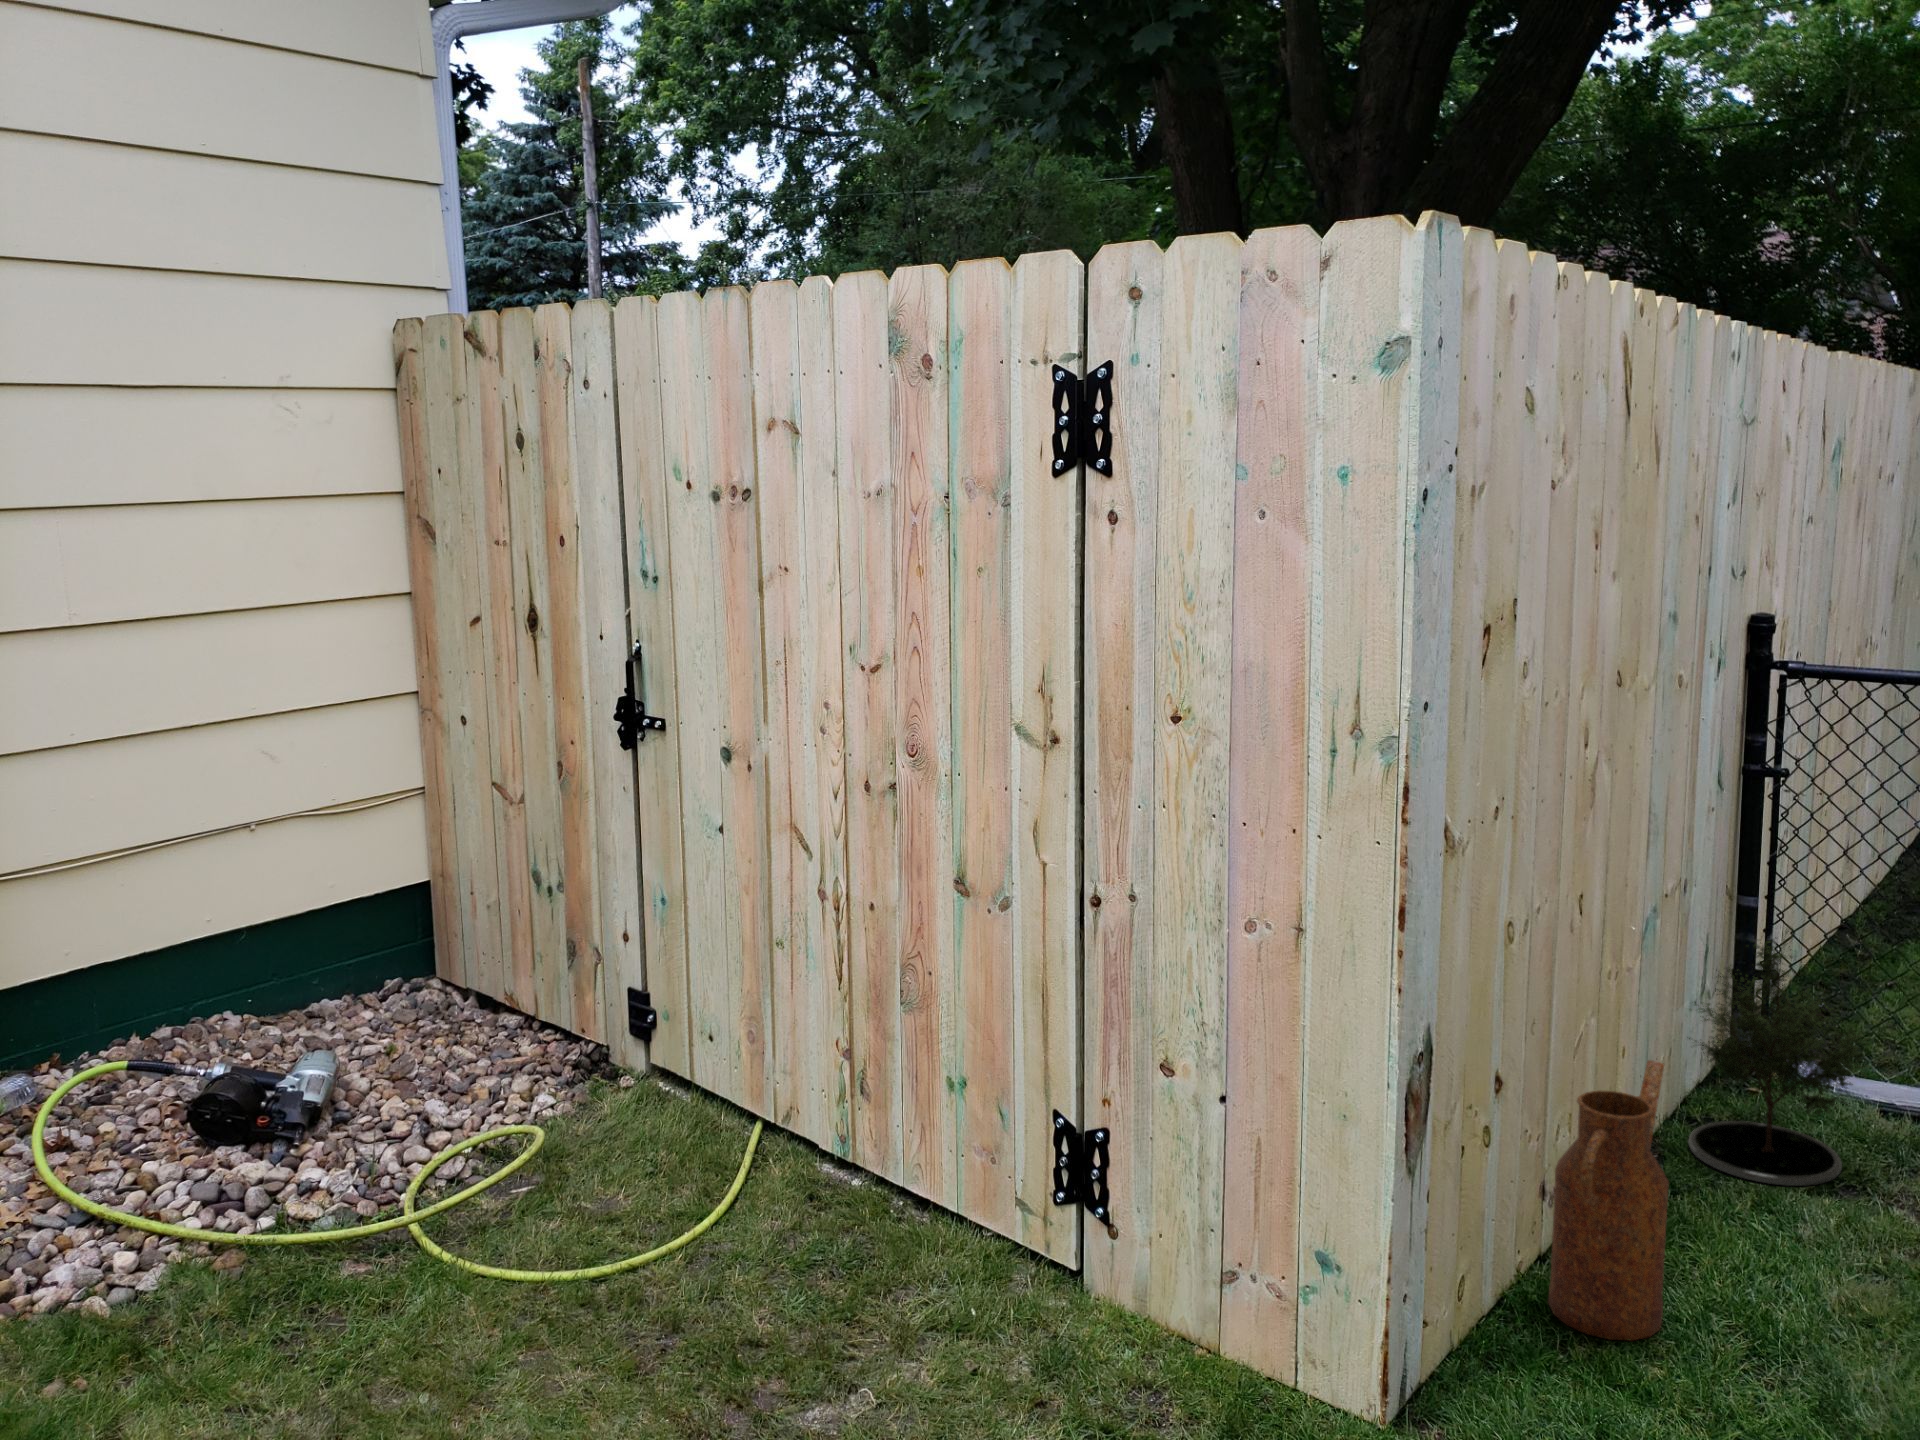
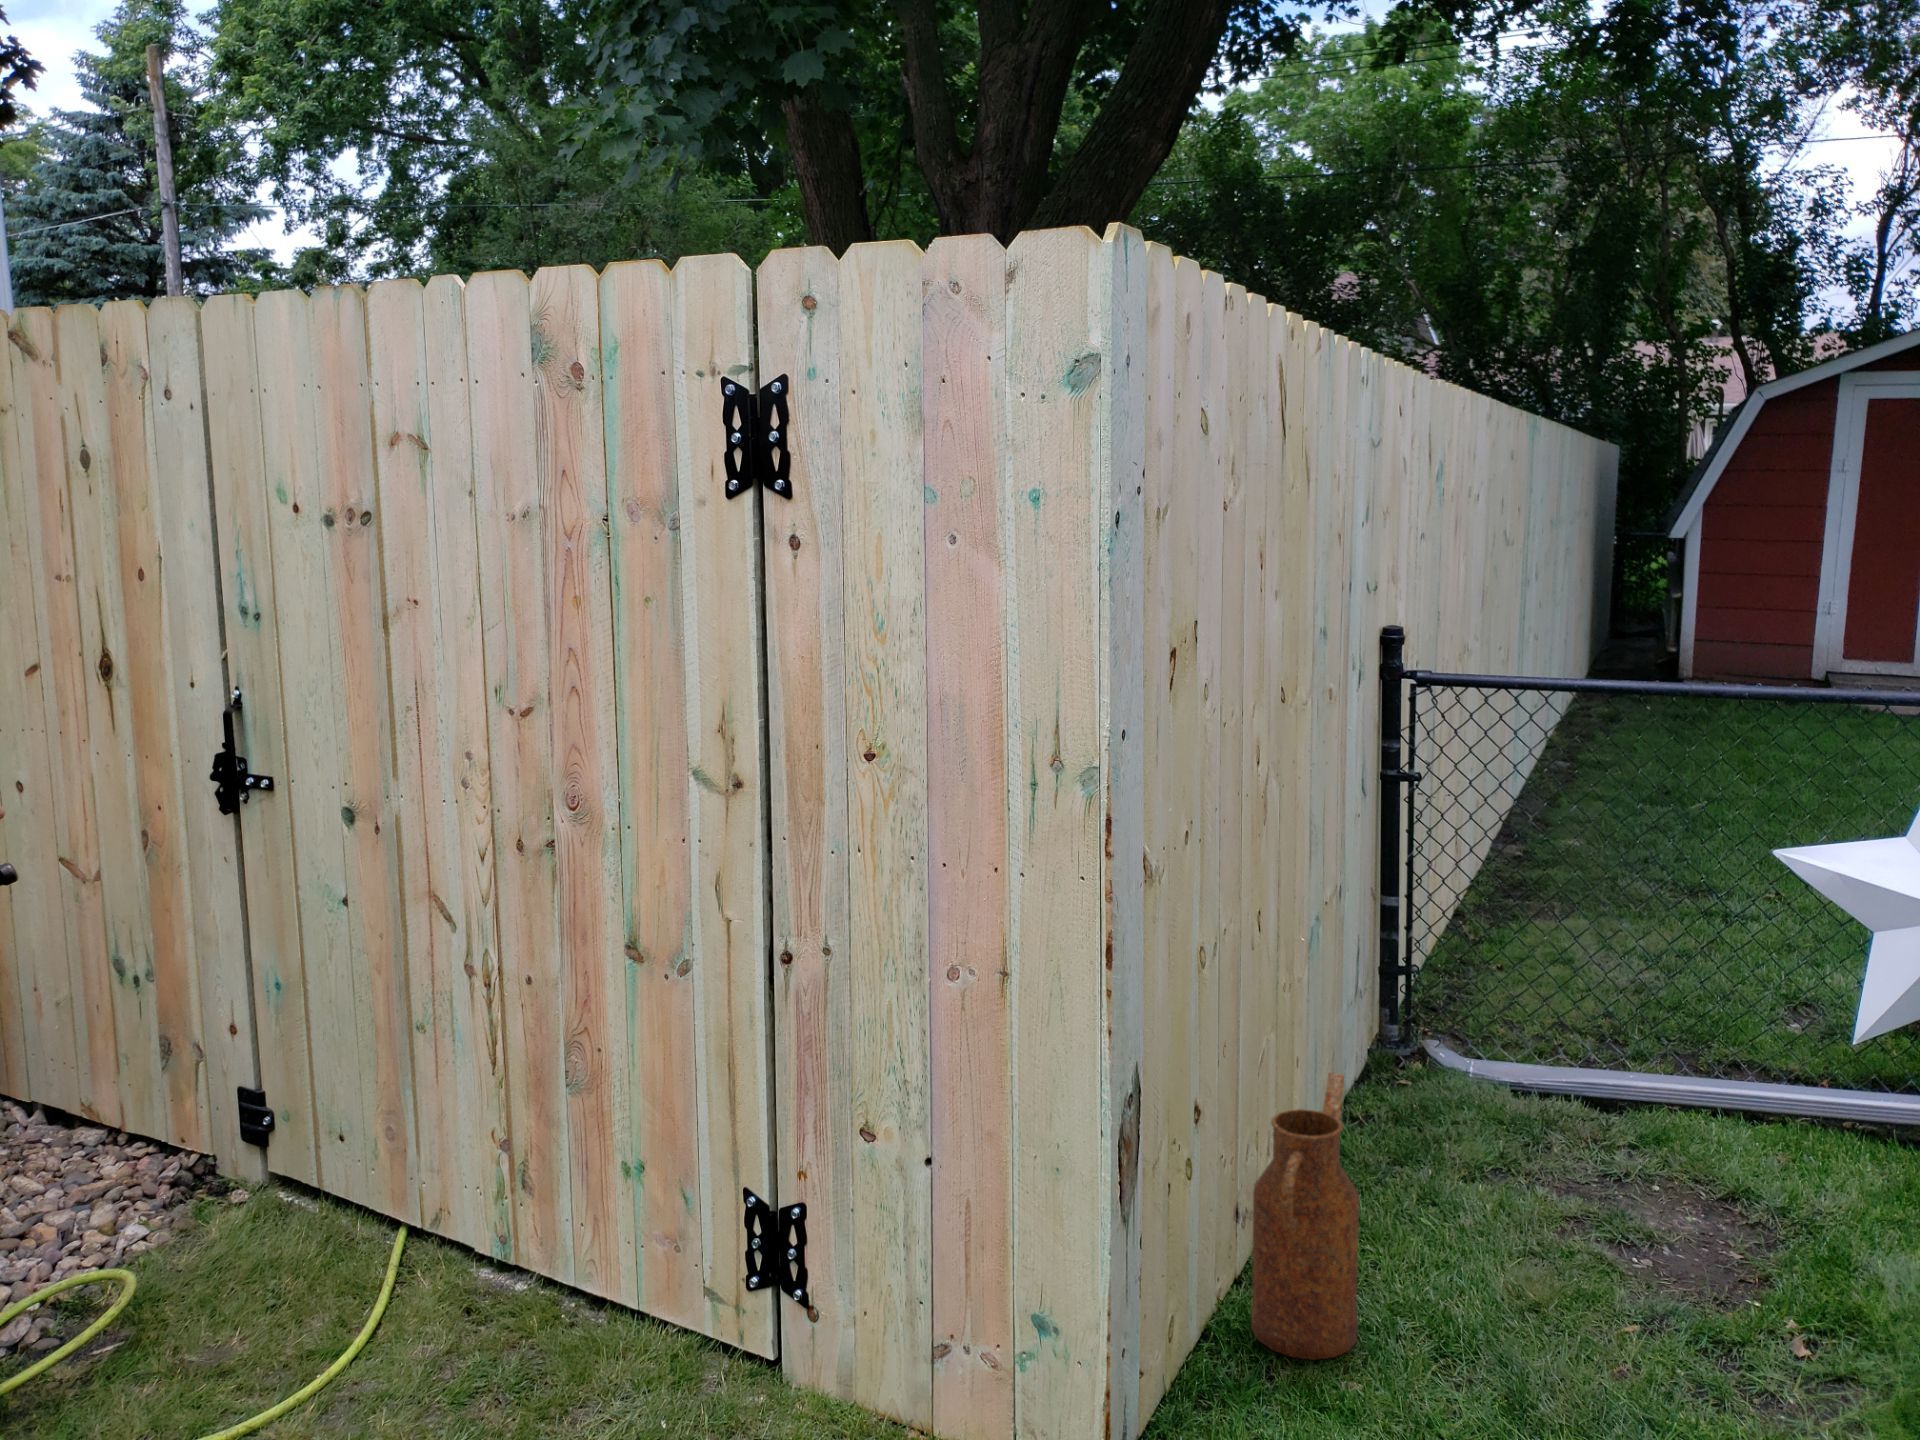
potted tree: present [1689,929,1871,1186] -> none [1347,925,1515,1174]

